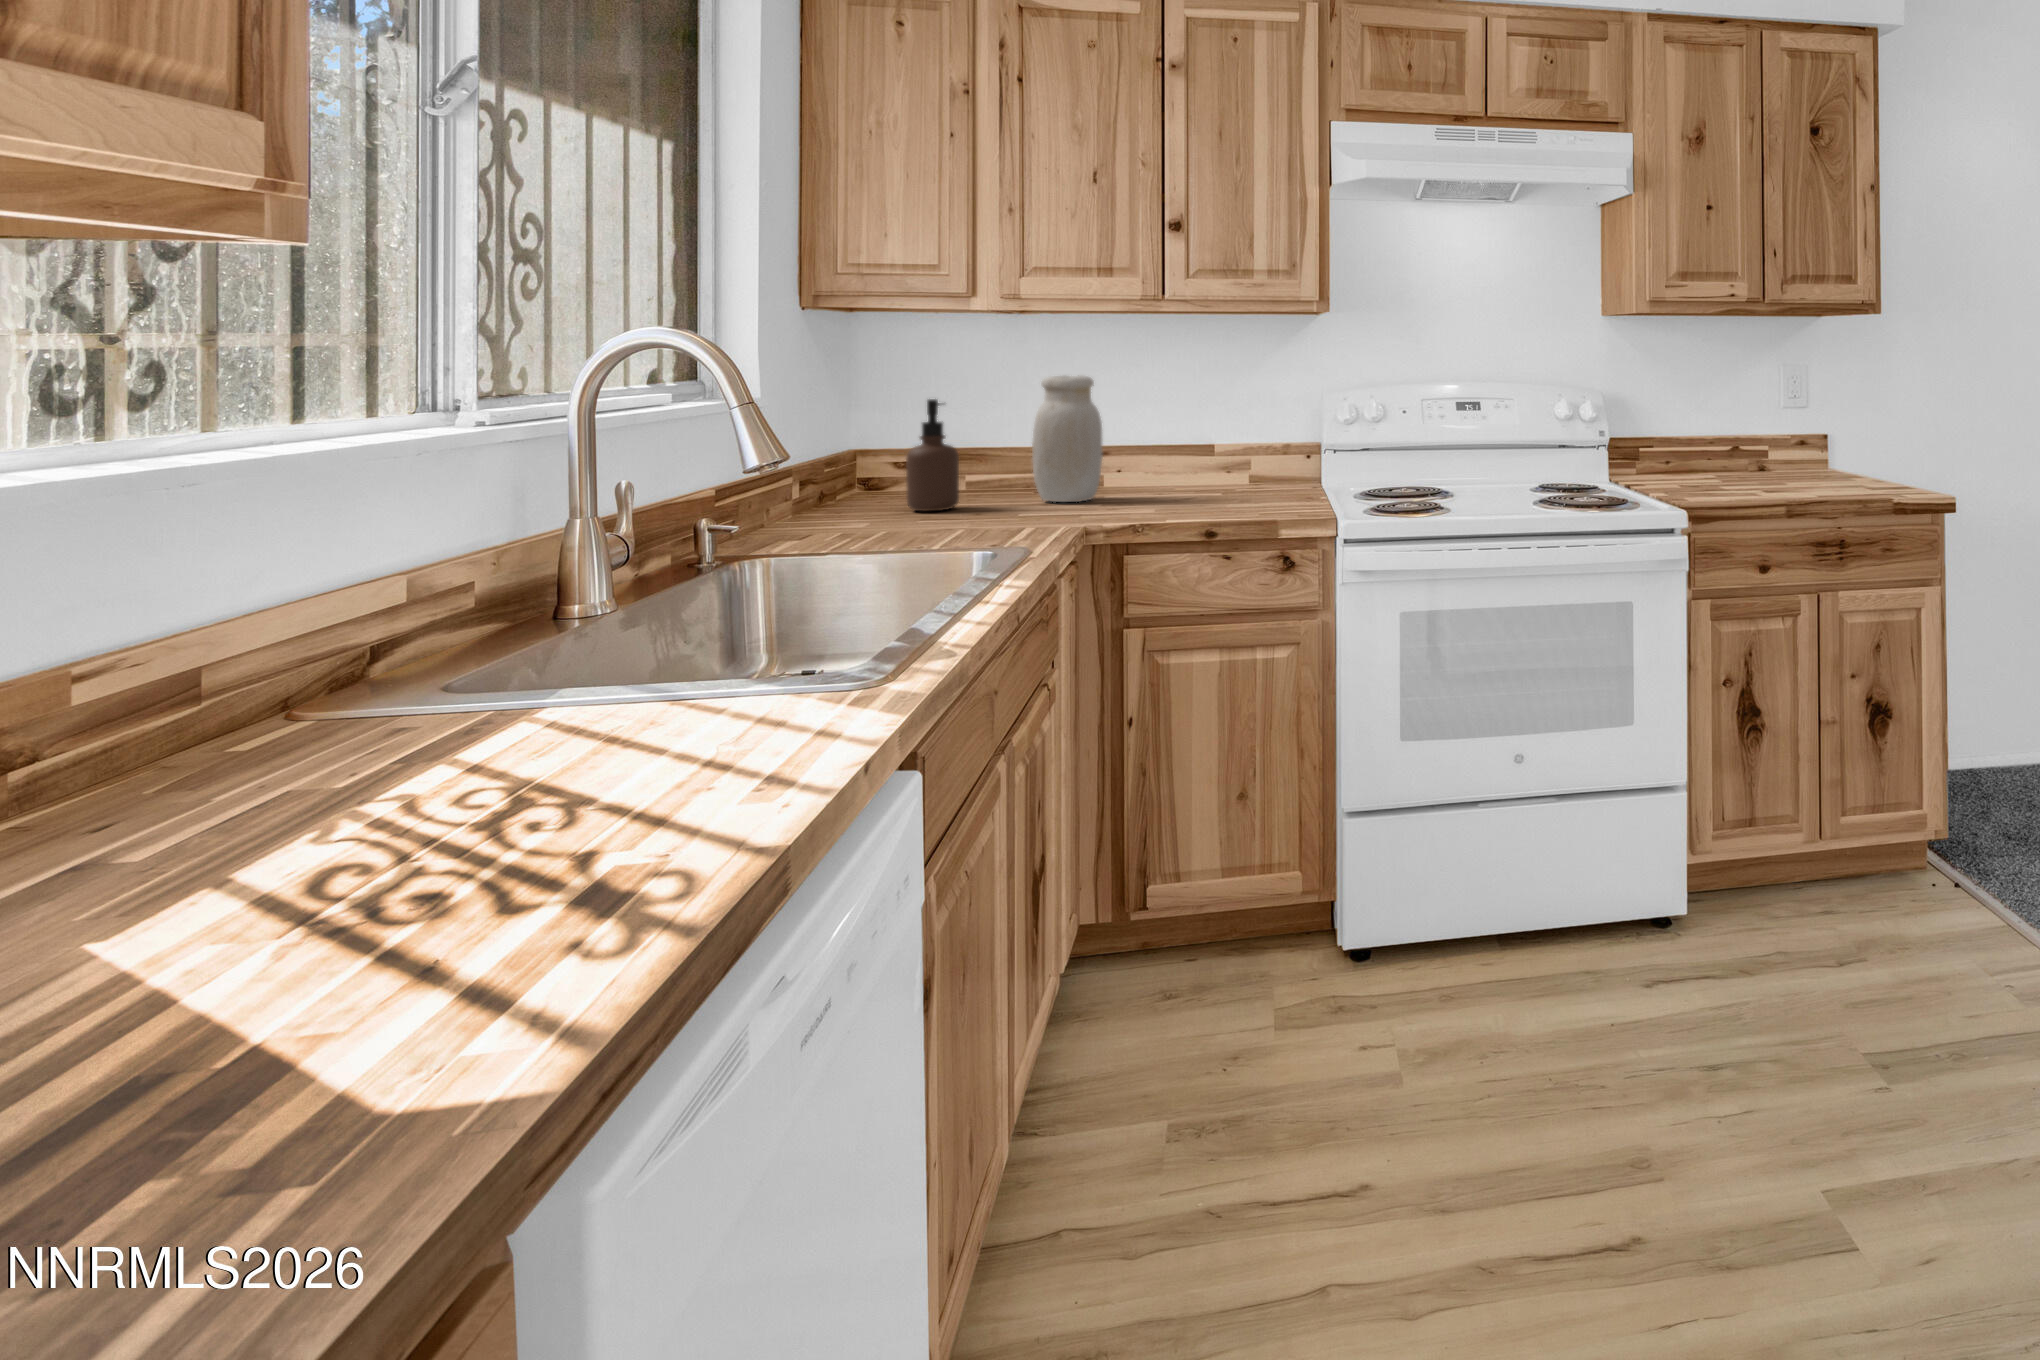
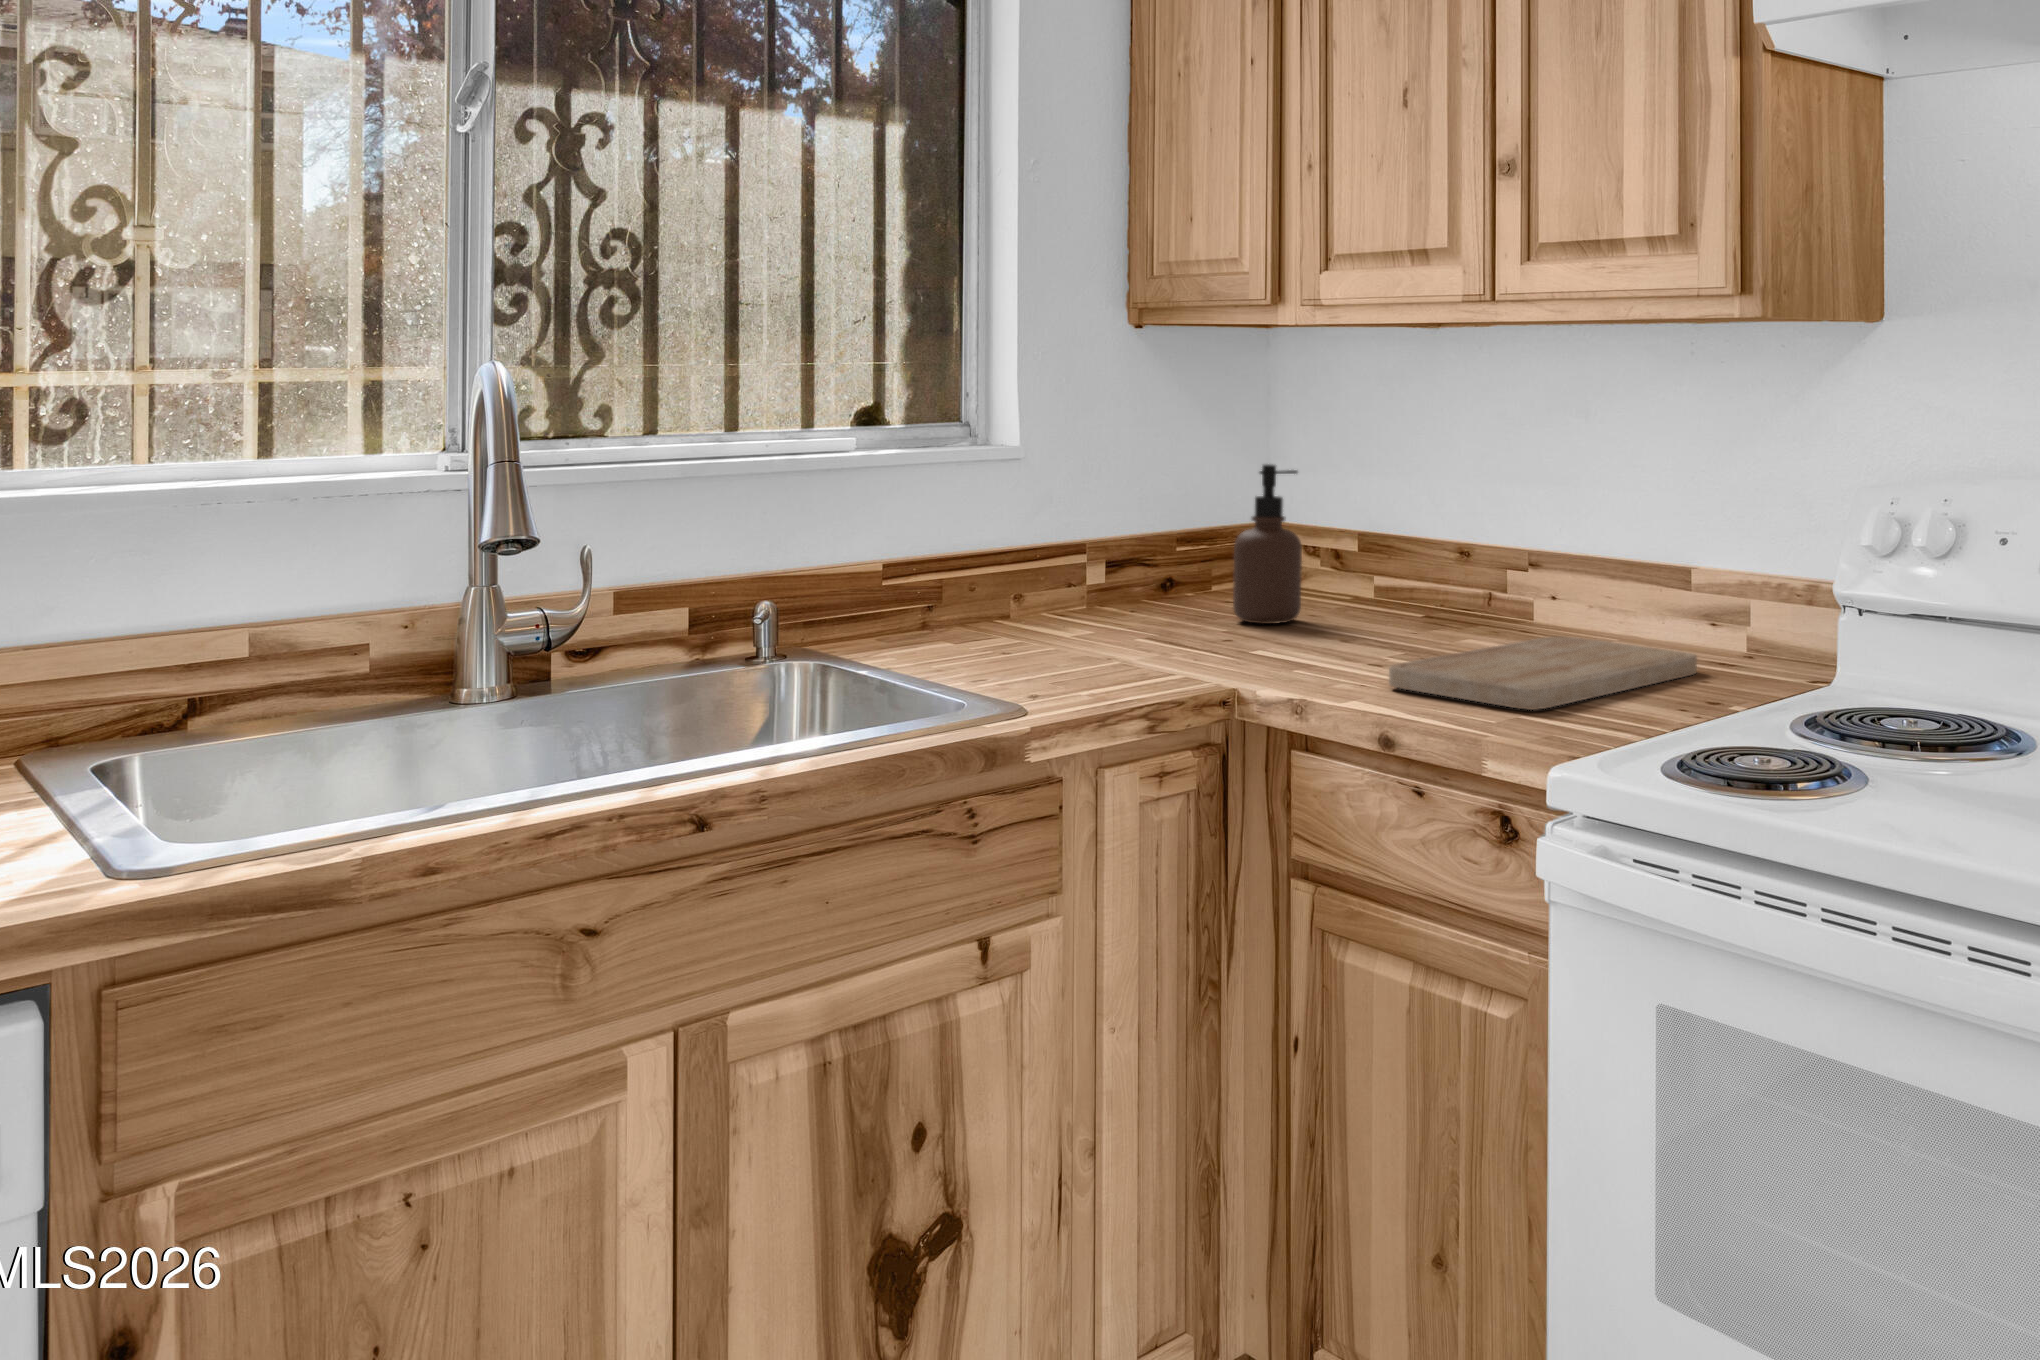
jar: present [1032,375,1102,502] -> none [1390,439,1489,637]
cutting board: none [1157,487,1273,521] -> present [1389,636,1697,710]

